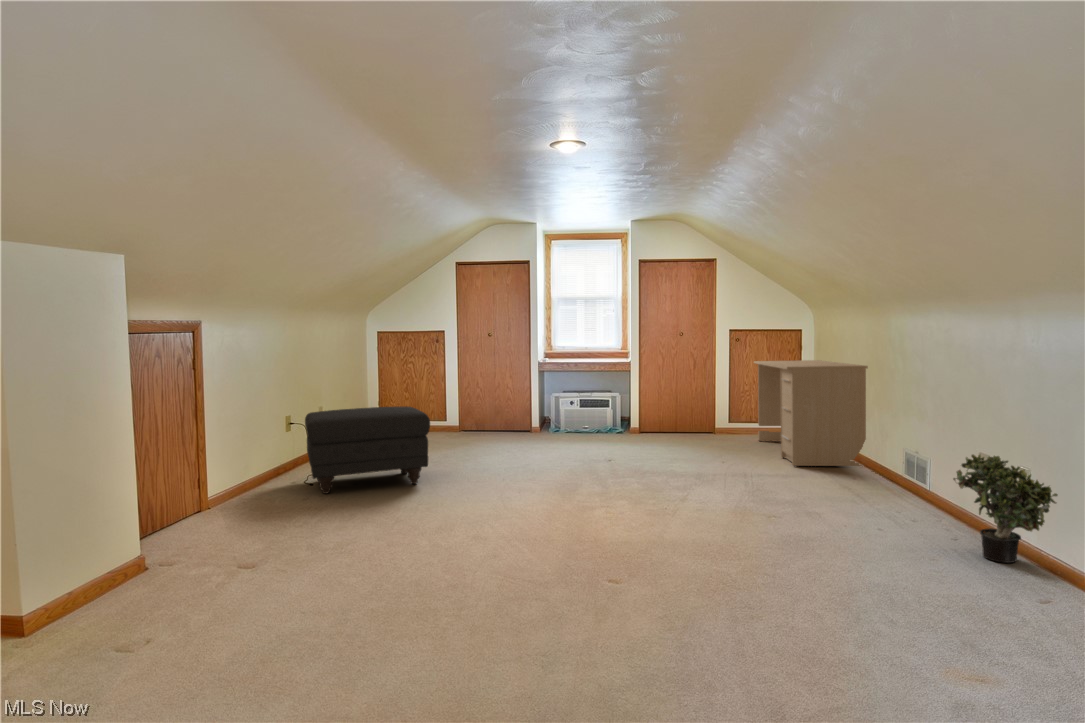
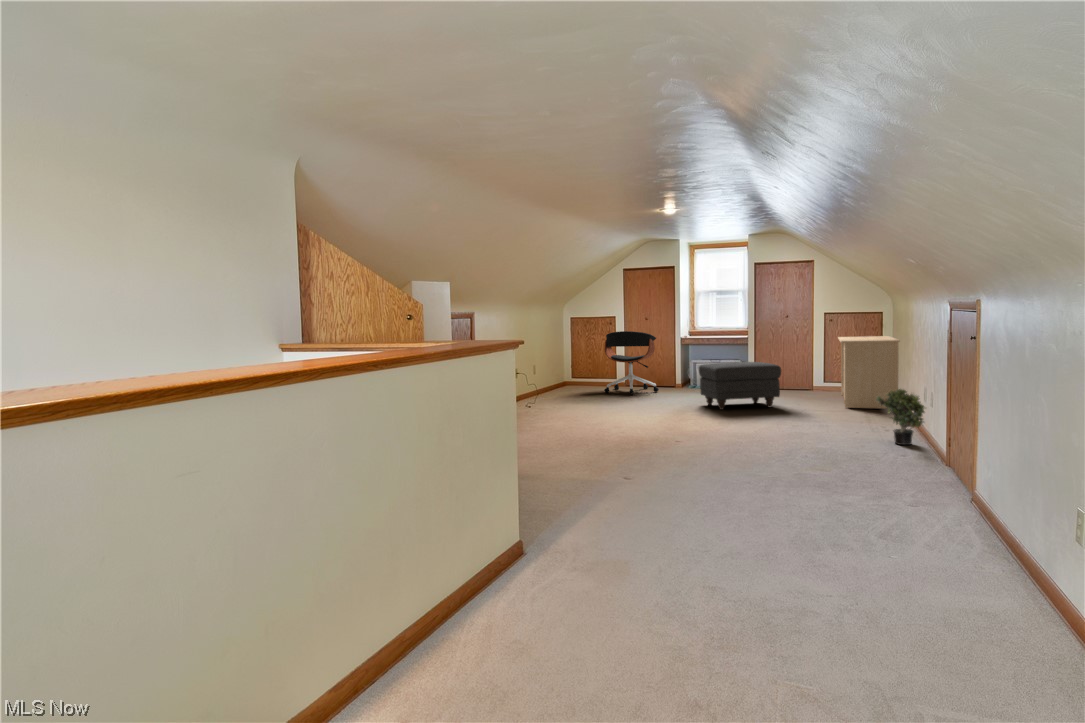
office chair: none [428,352,510,448] -> present [604,331,659,394]
ottoman: present [305,406,430,494] -> present [699,362,781,410]

